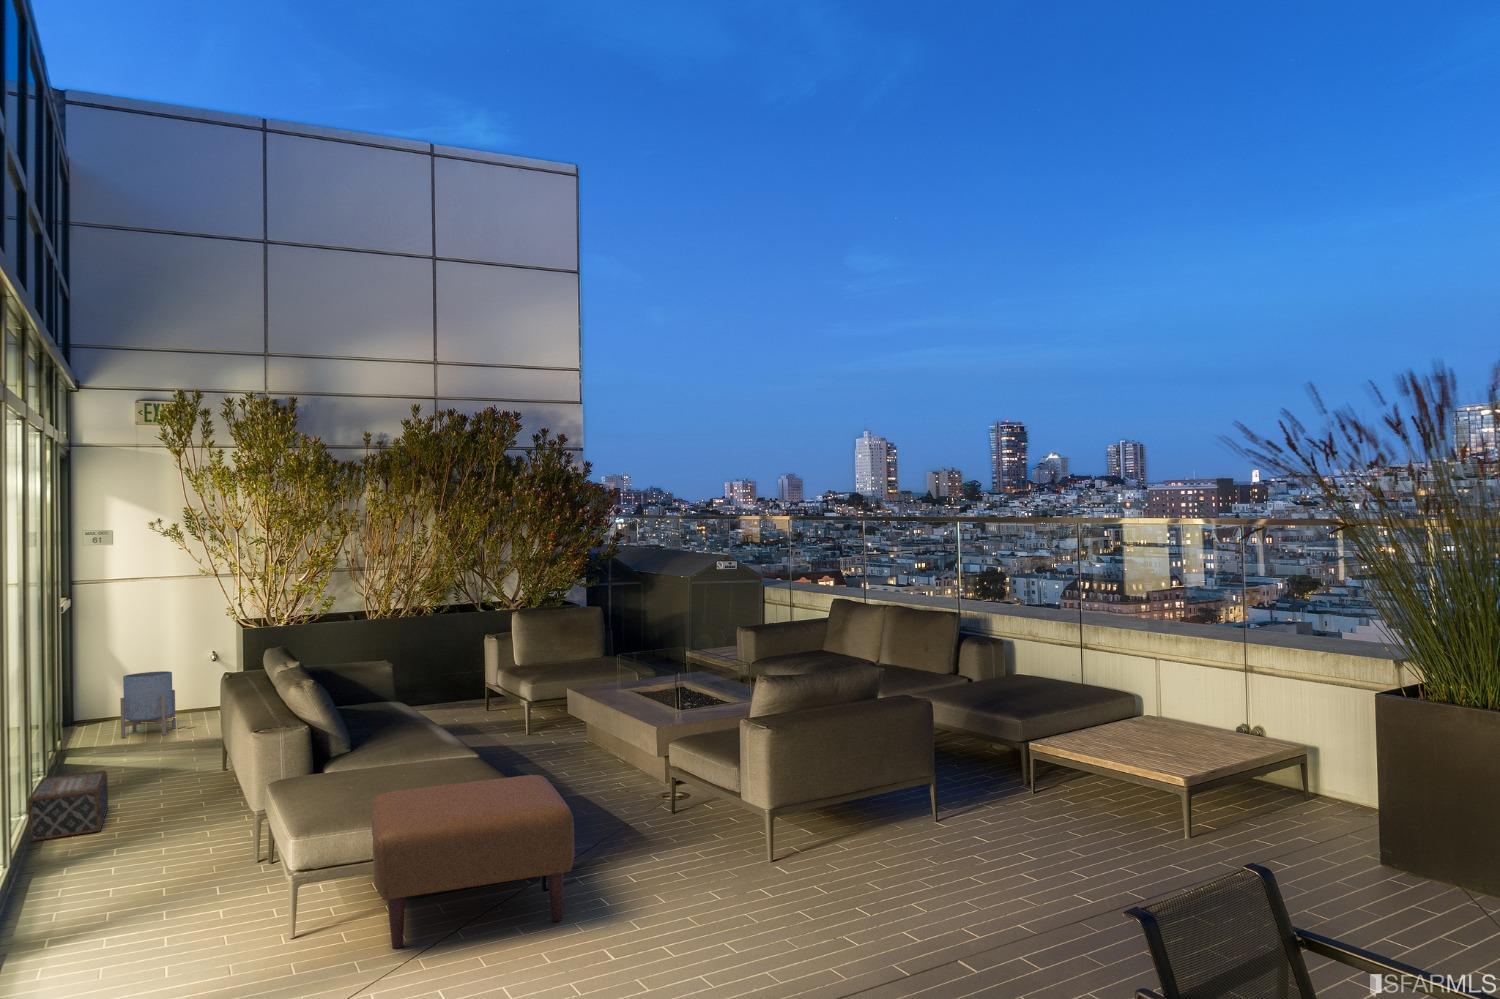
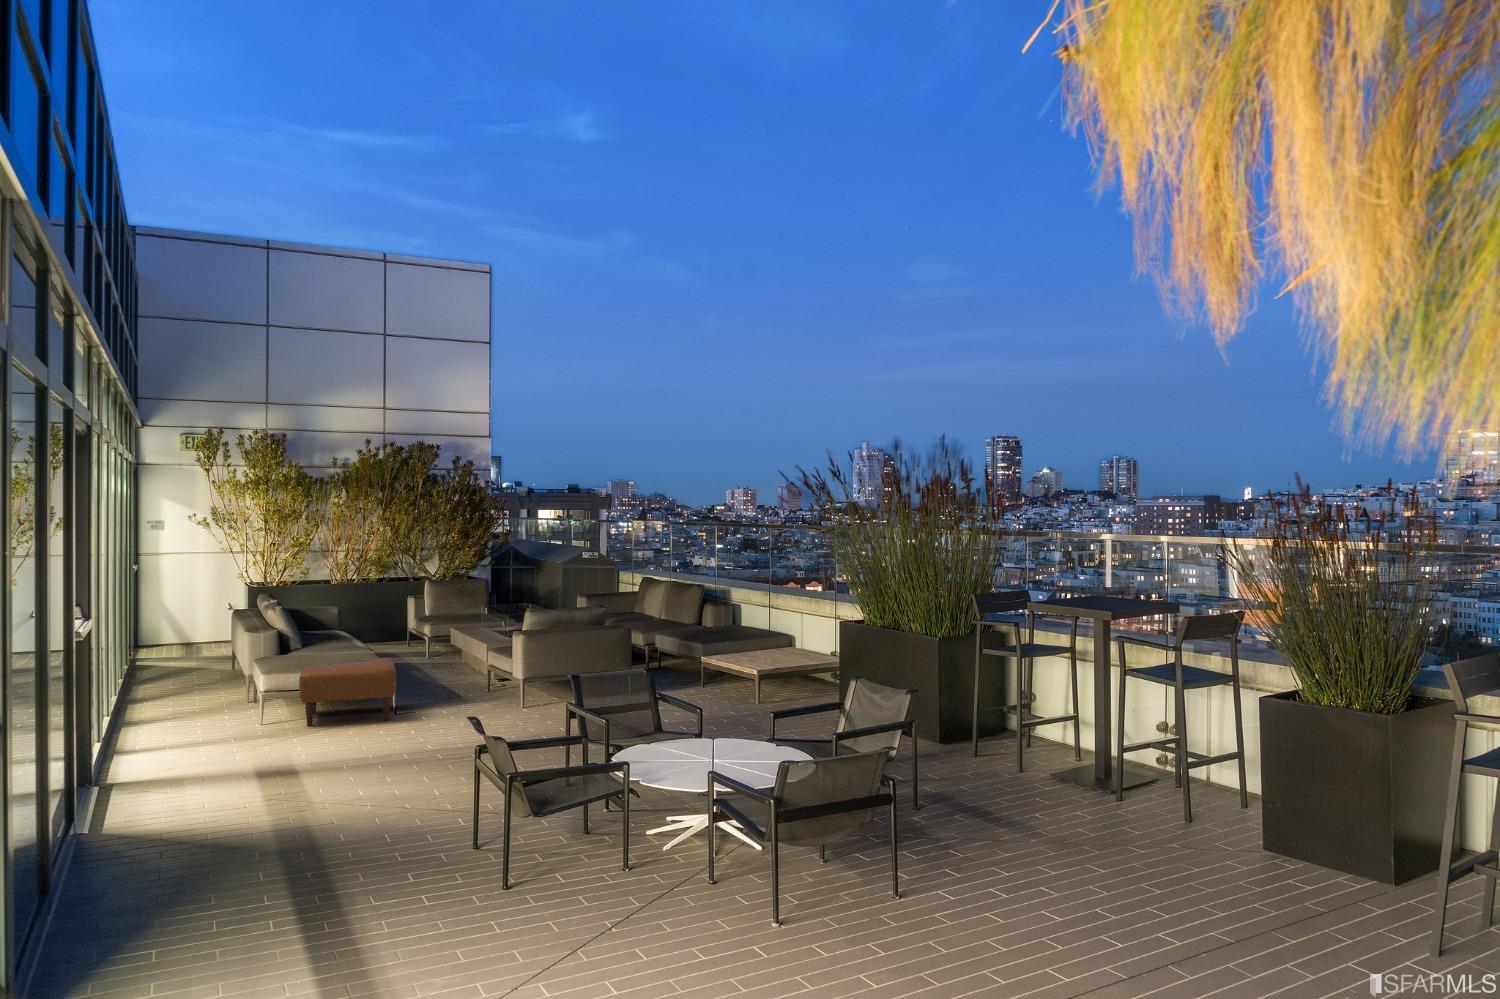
planter: present [120,671,176,738] -> none [168,614,203,655]
woven basket: present [28,770,108,842] -> none [127,662,167,694]

